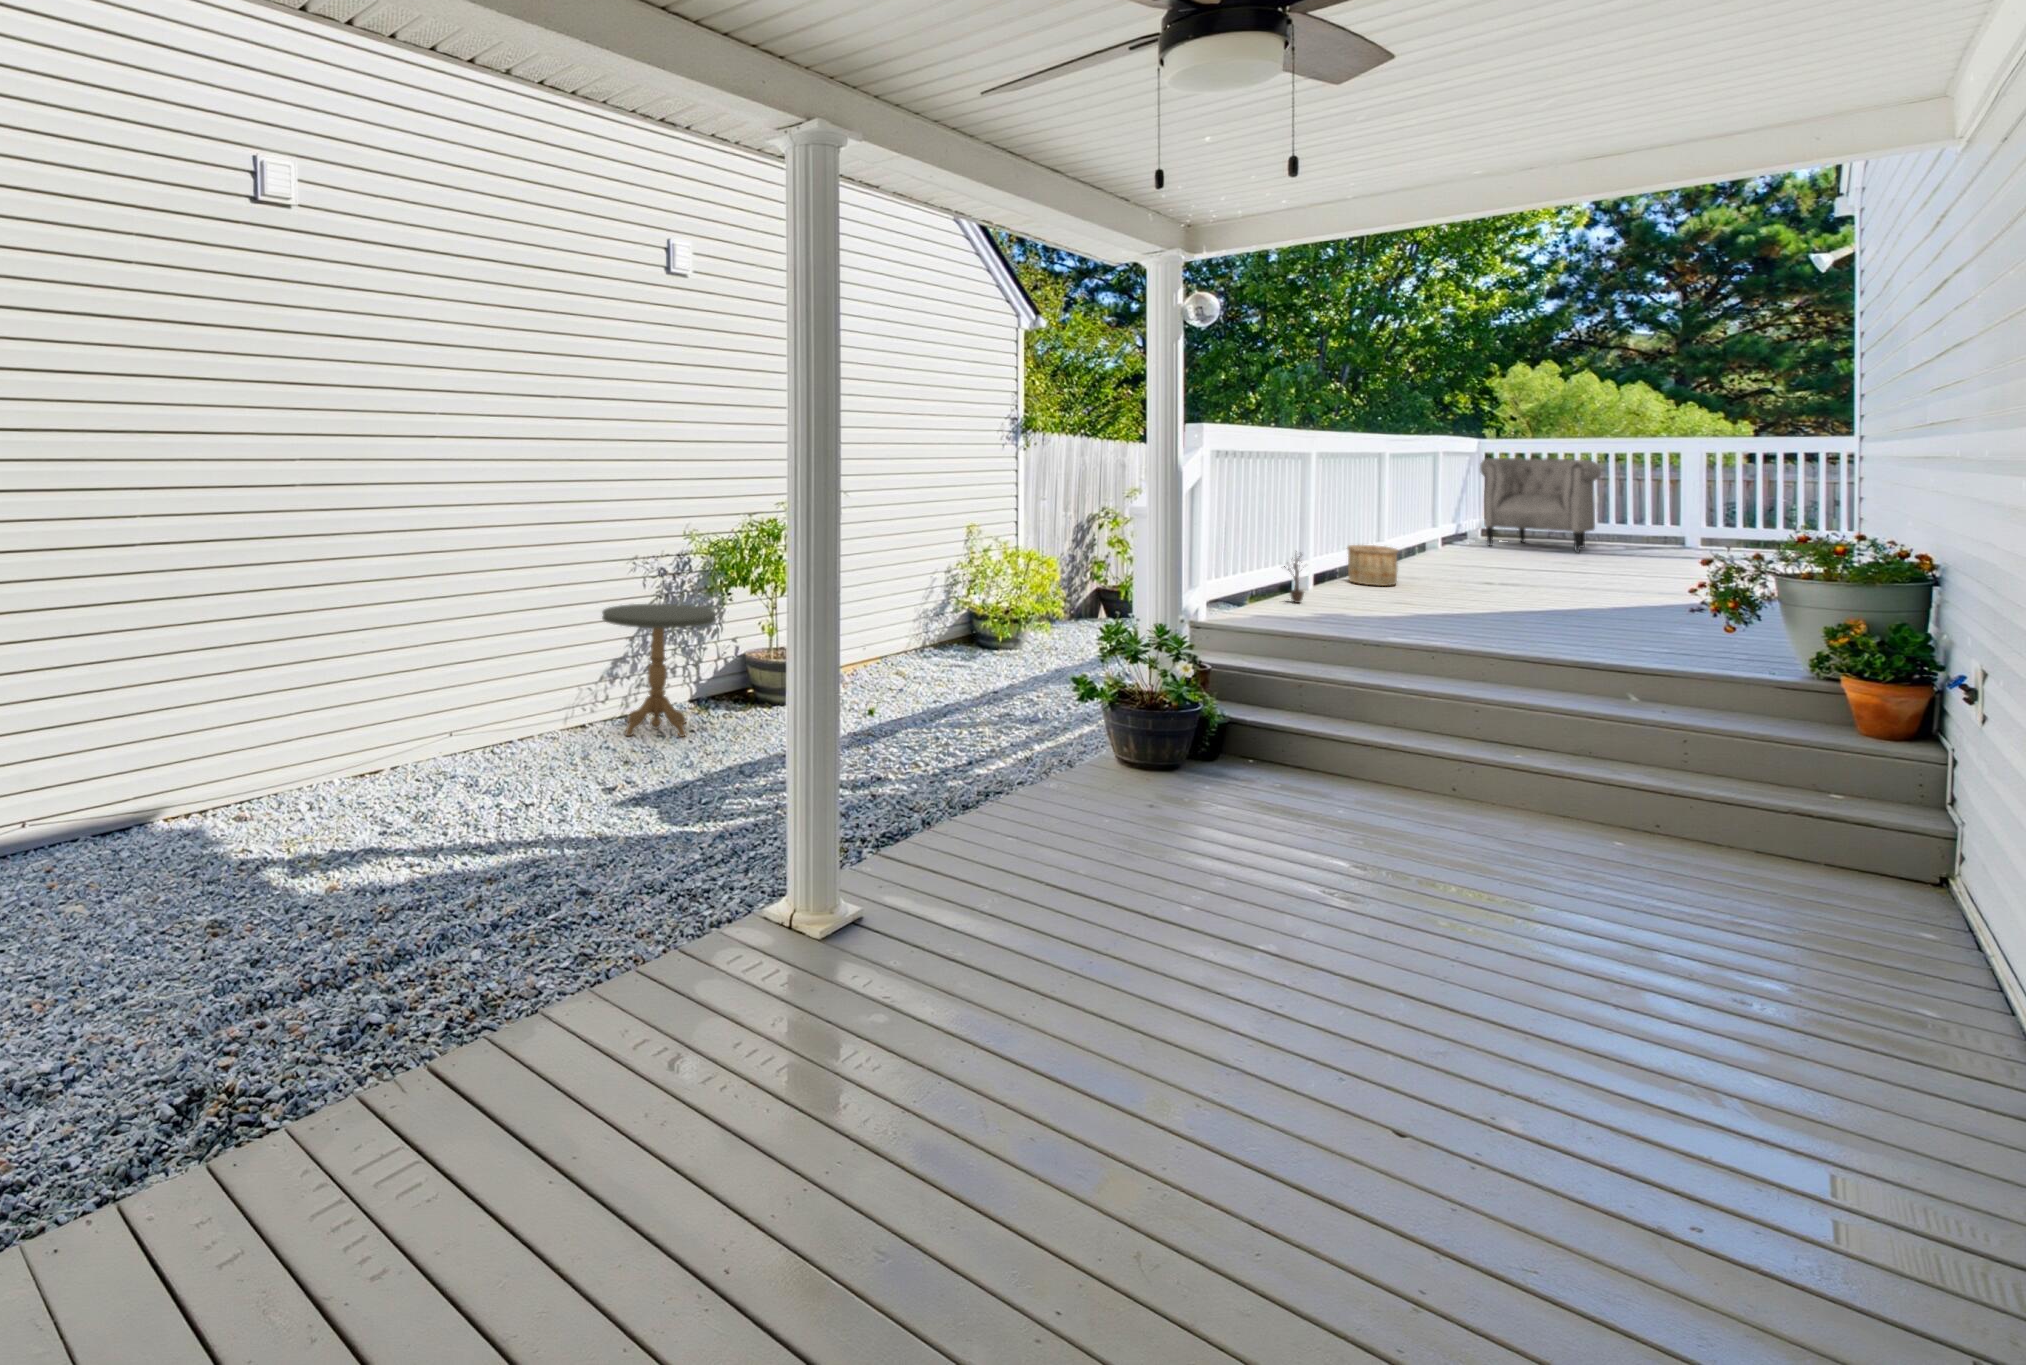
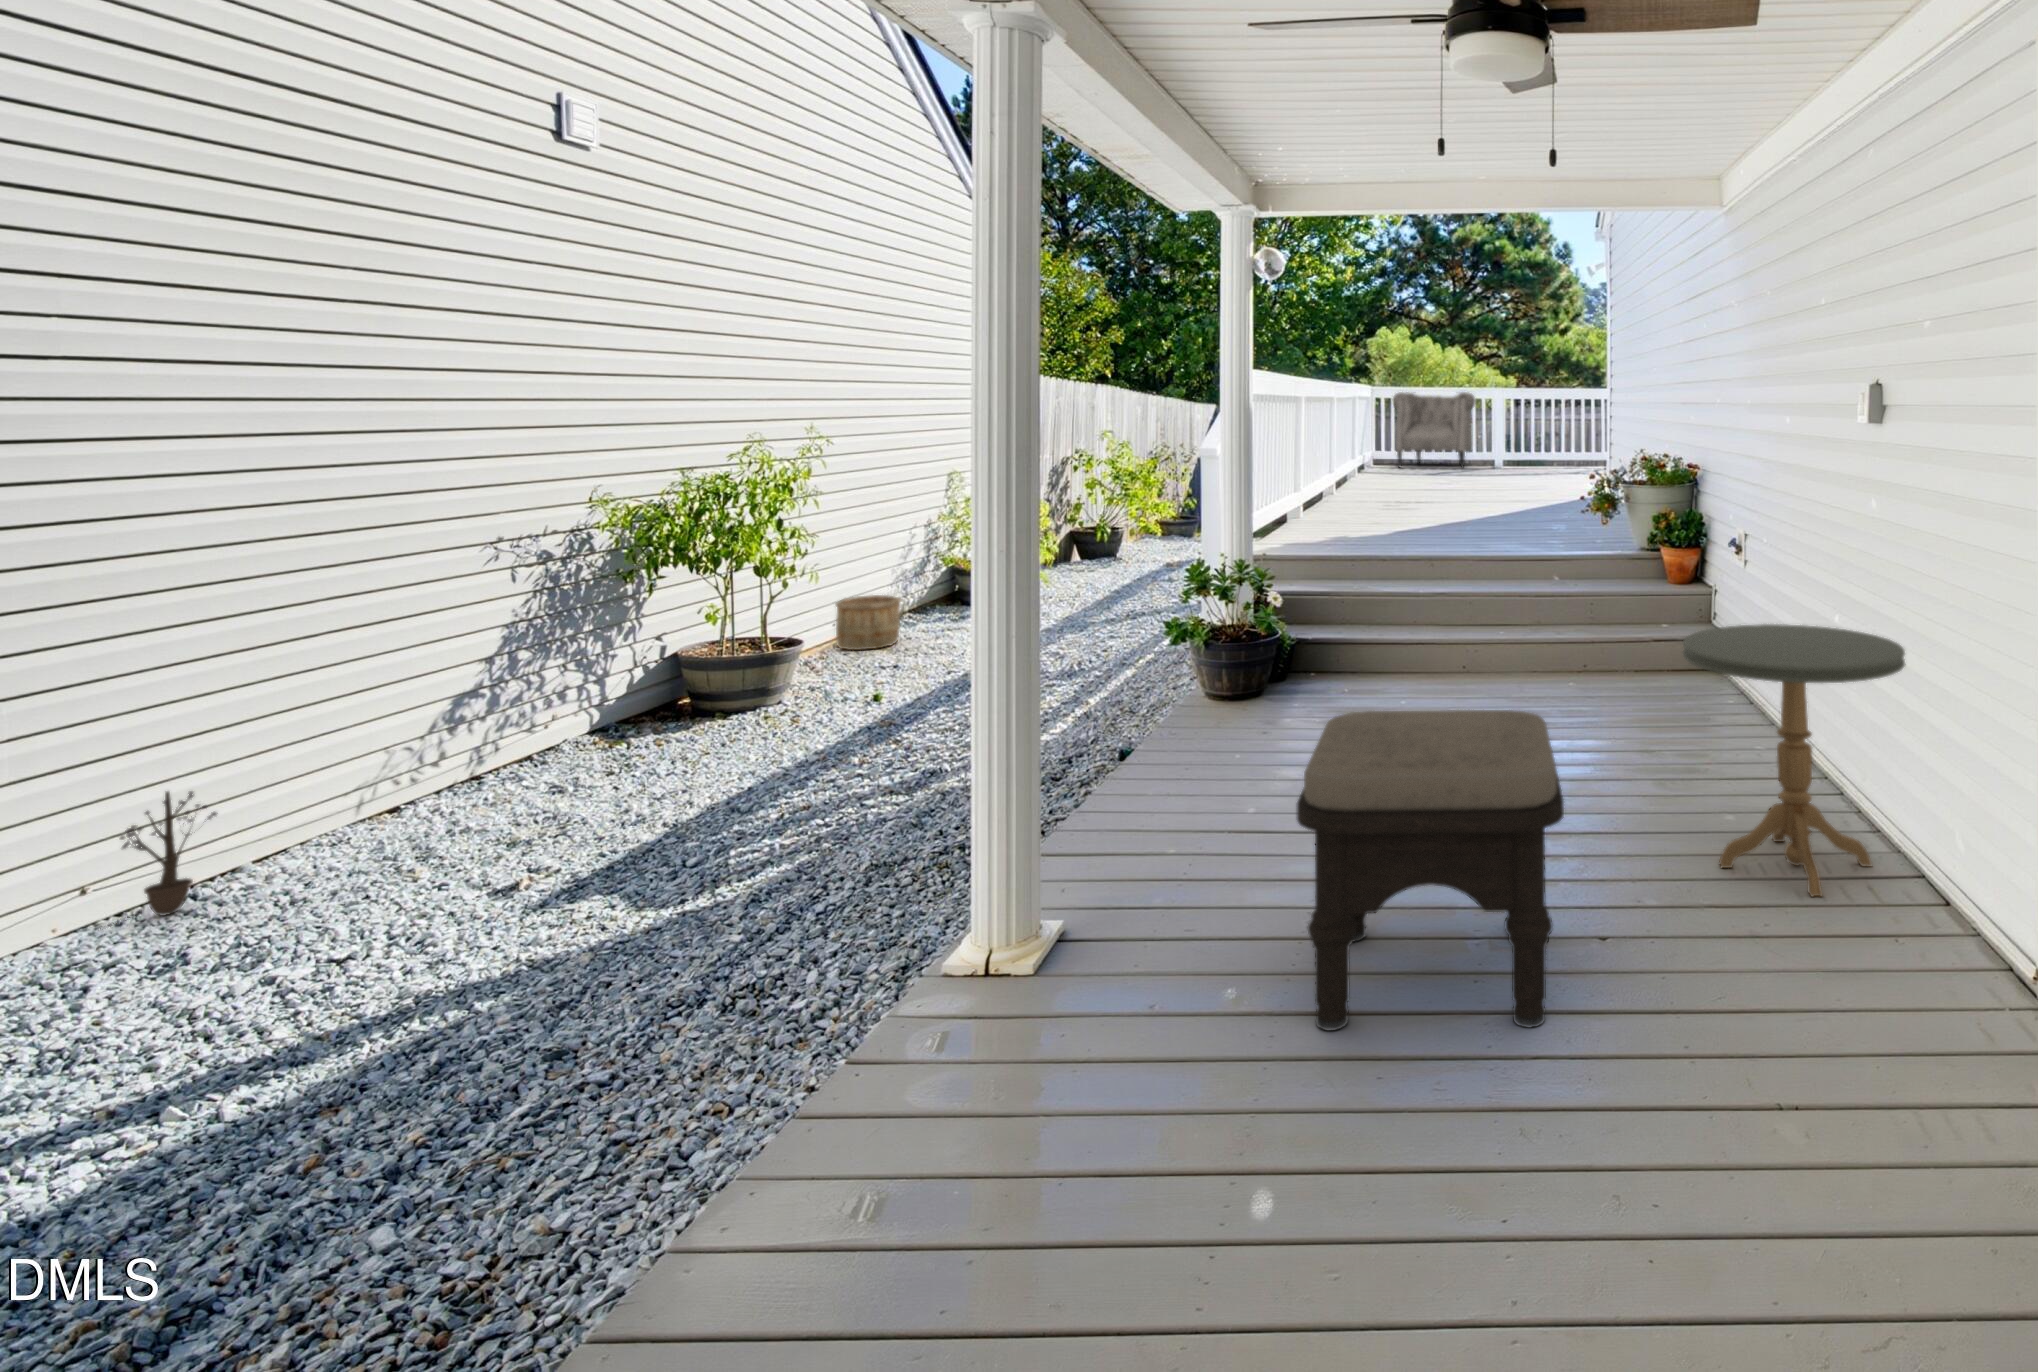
wooden bucket: present [1348,545,1398,586] -> present [836,595,901,650]
decorative plant: present [1284,556,1304,603] -> present [100,791,218,930]
side table: present [602,604,716,737] -> present [1683,624,1906,897]
ottoman: none [993,787,1274,1107] -> present [1296,710,1564,1030]

